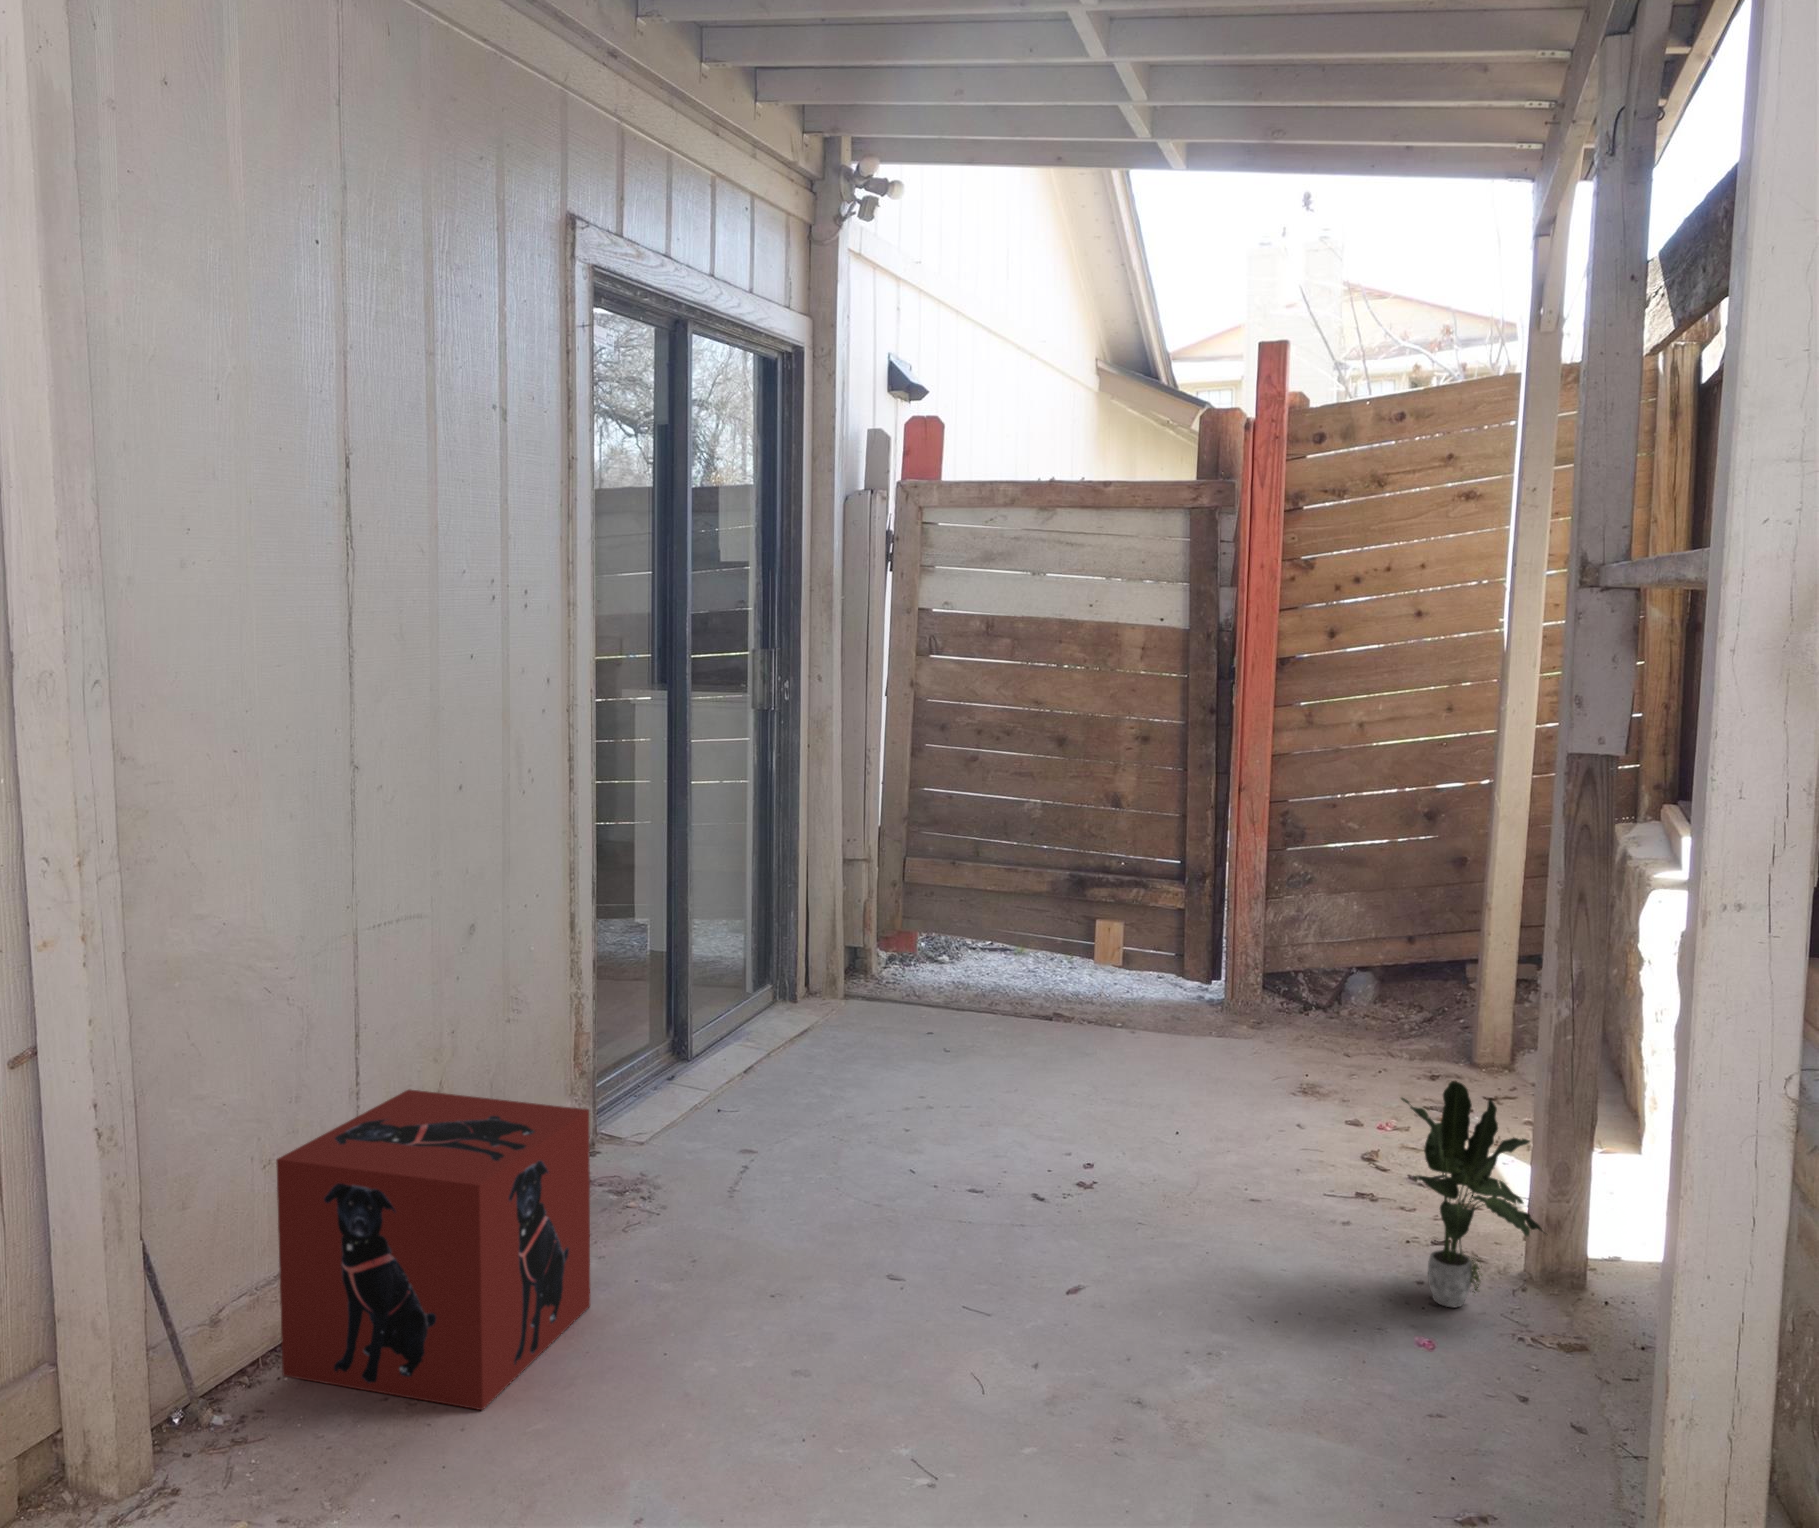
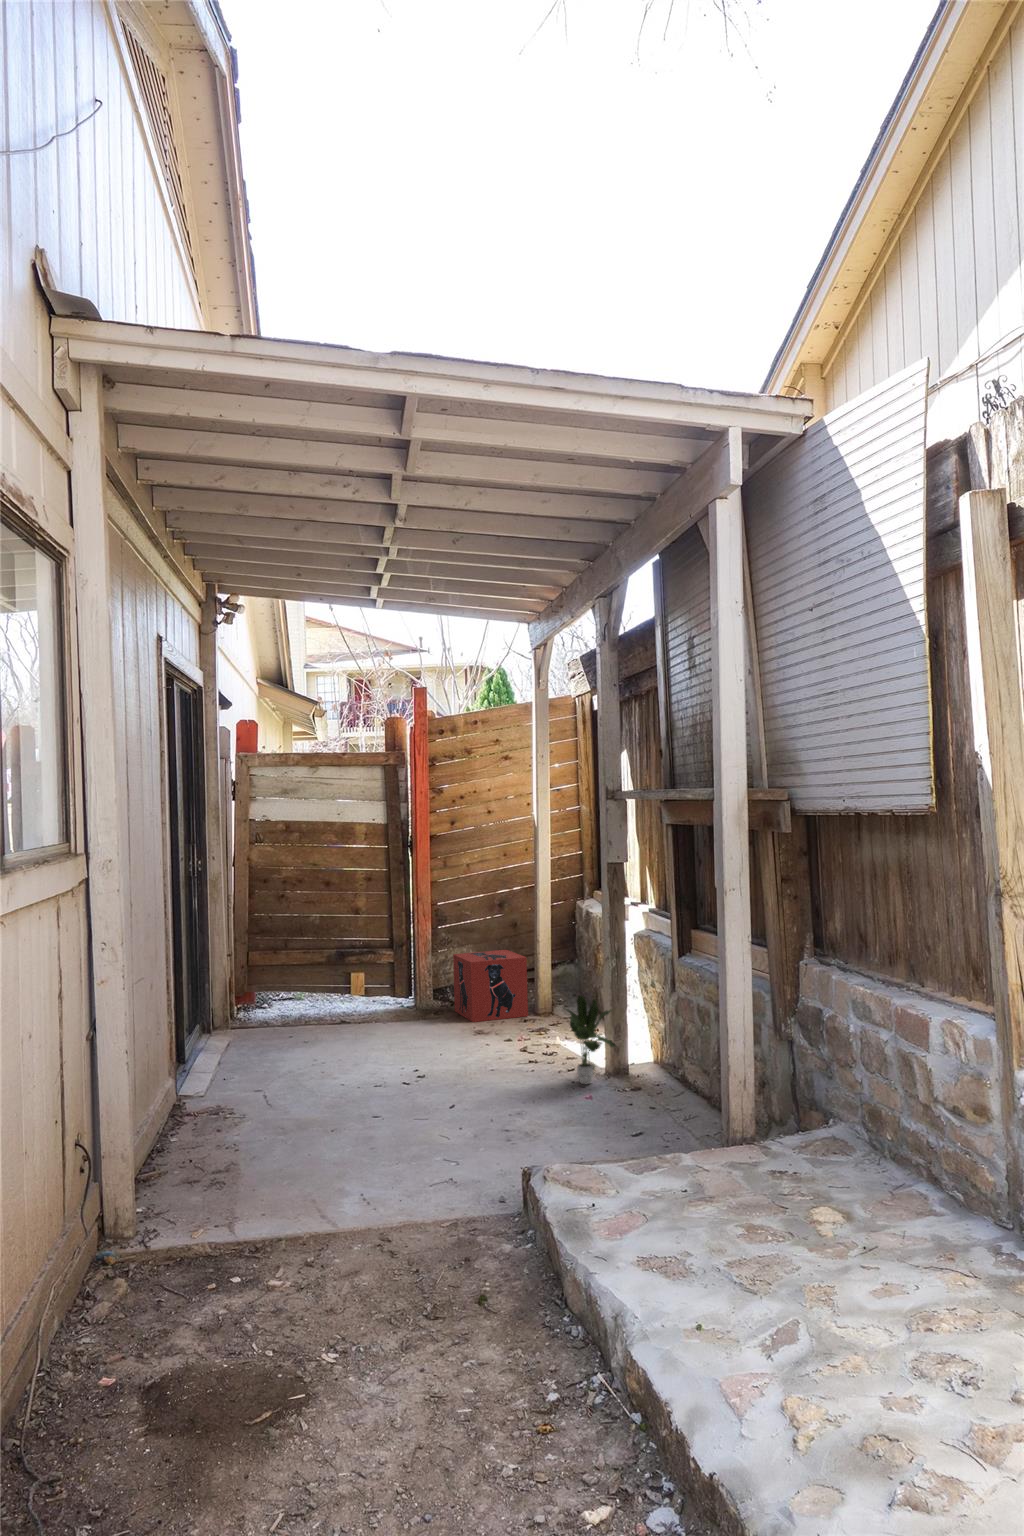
storage box: present [276,1090,590,1410] -> present [453,950,528,1022]

